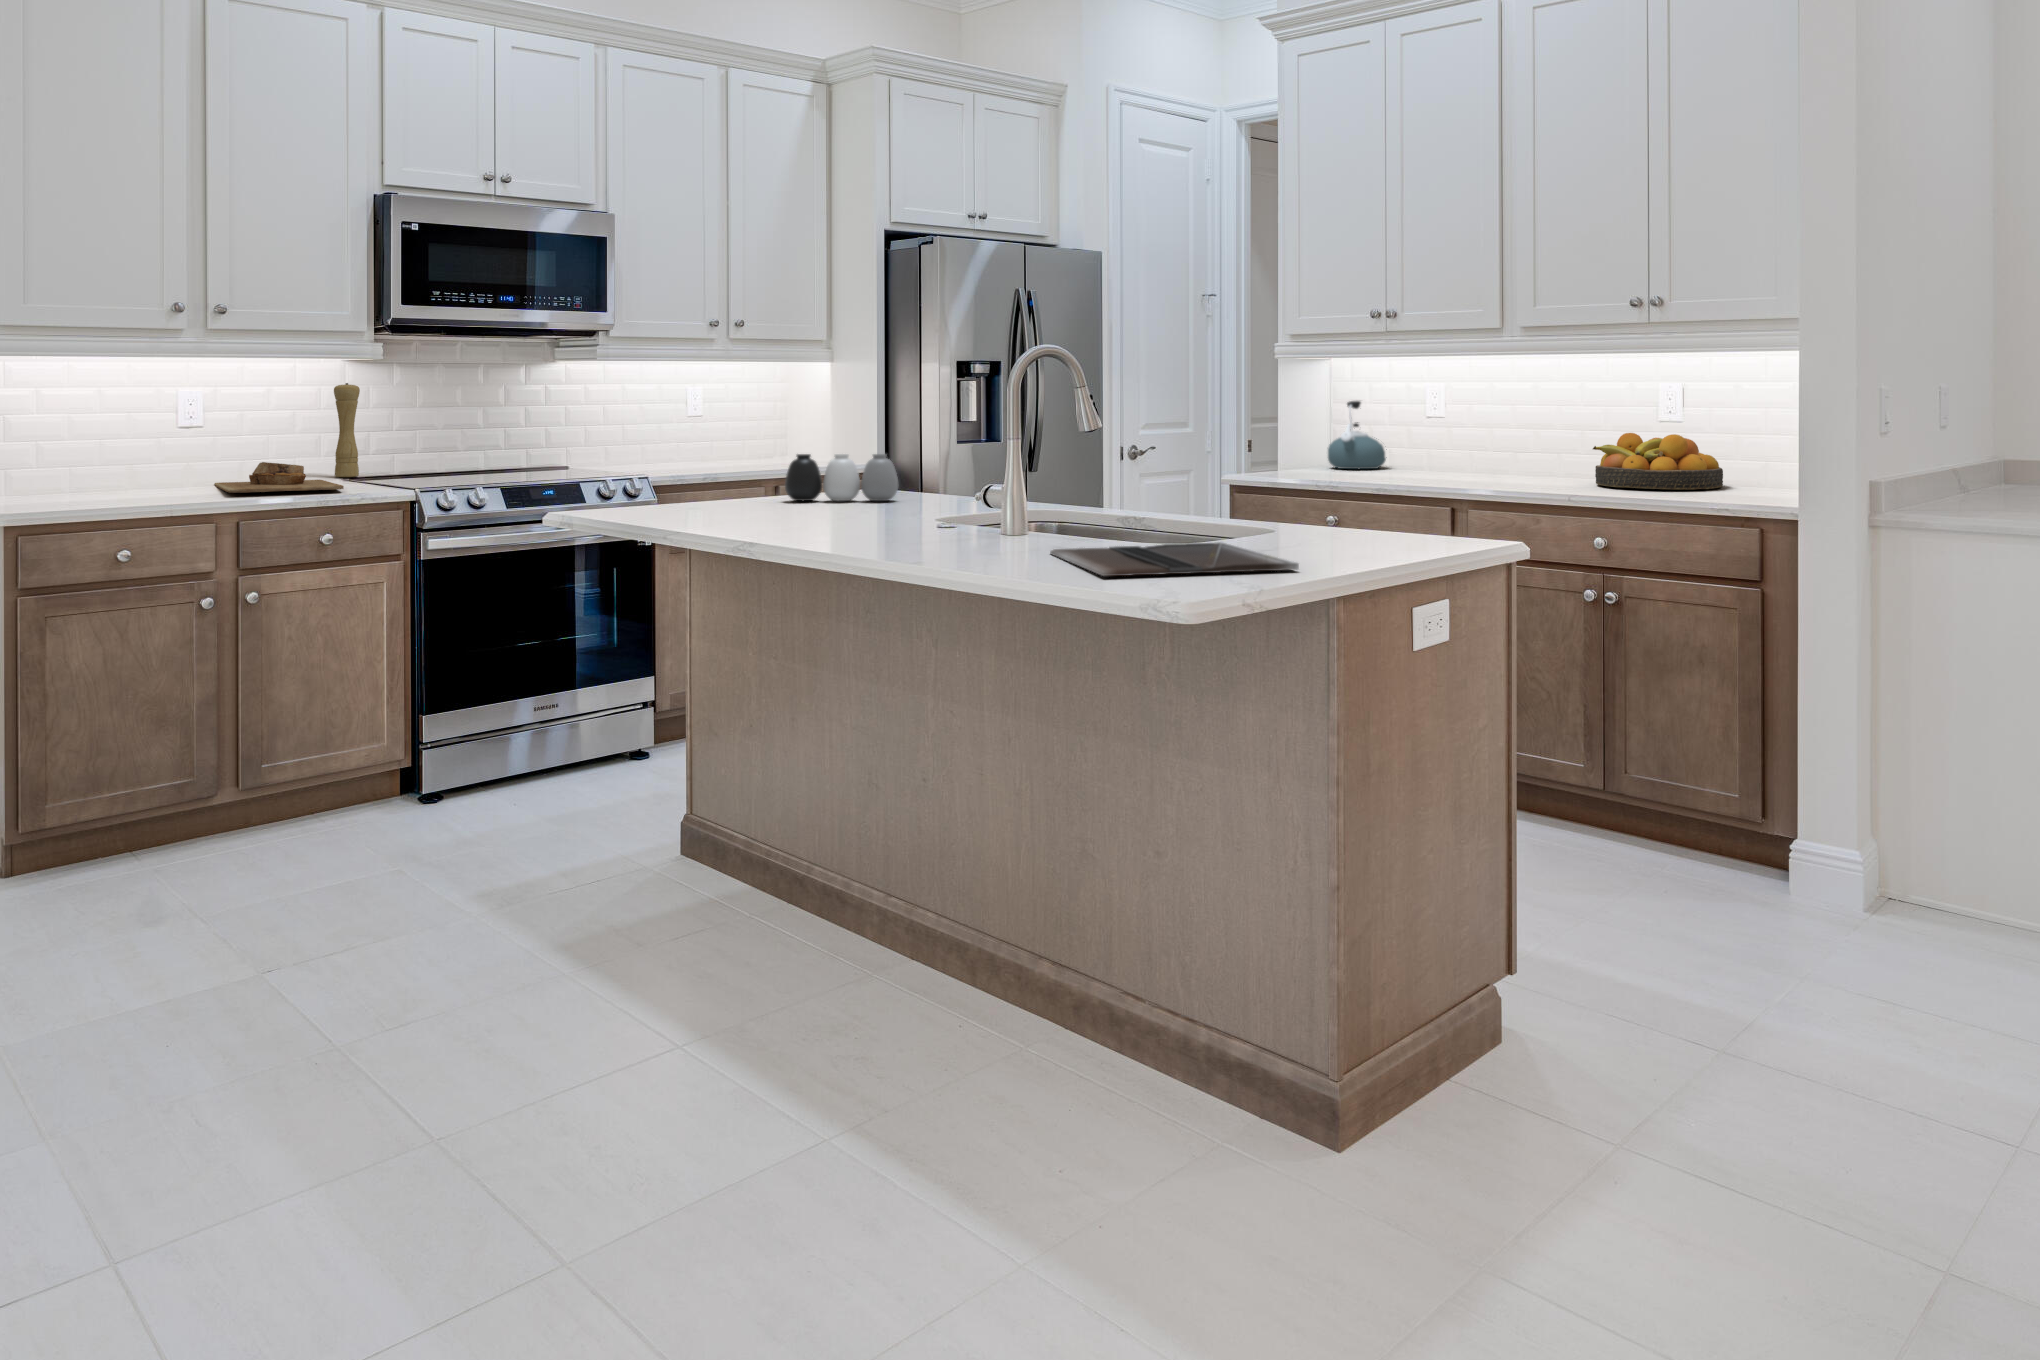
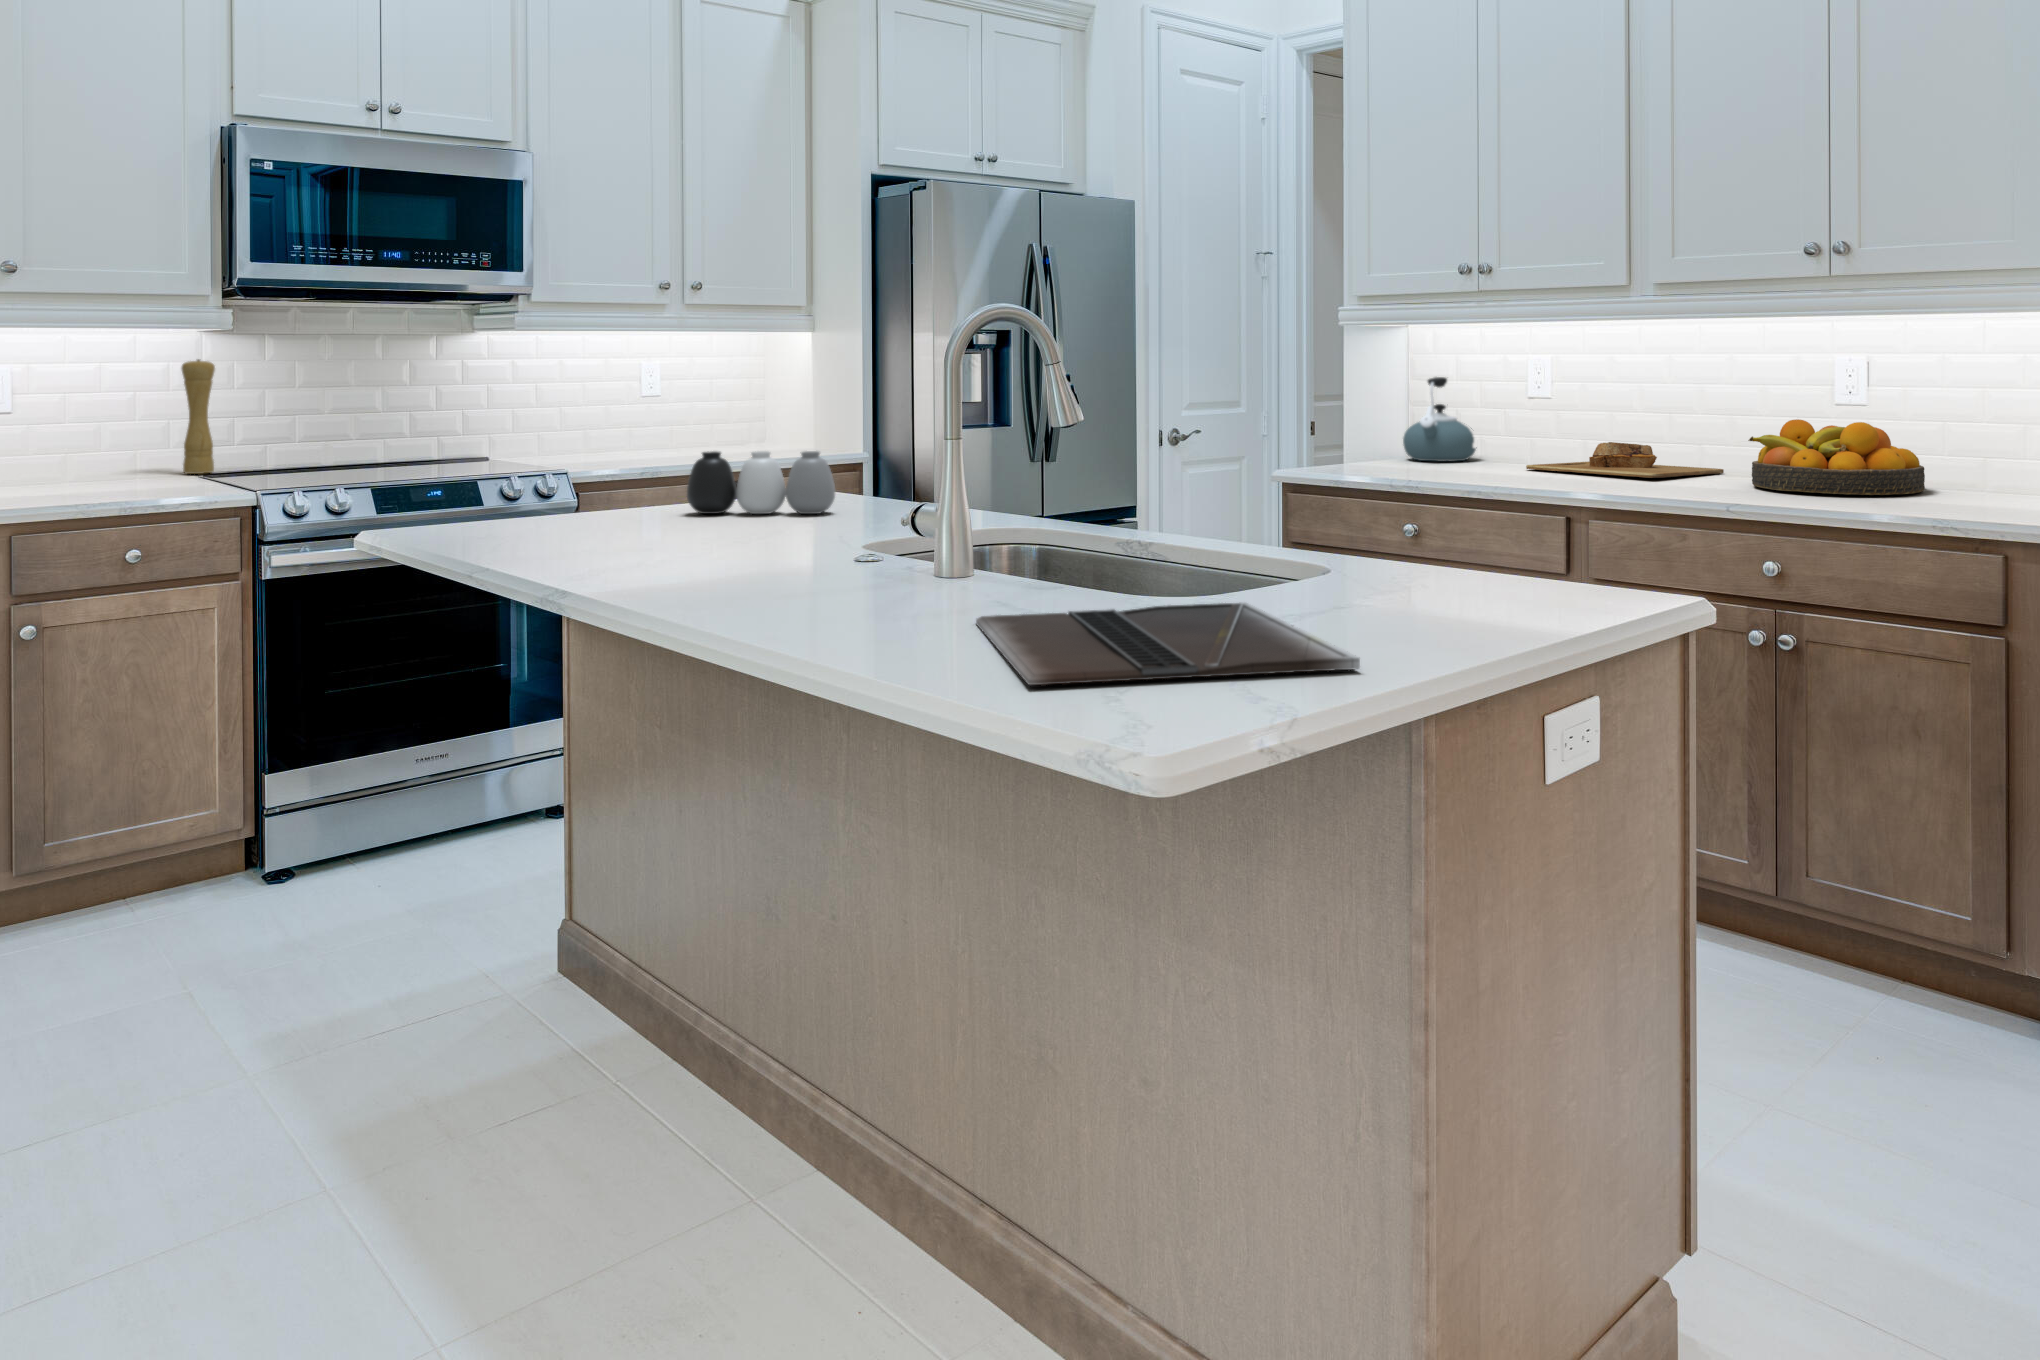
cutting board: present [215,462,344,493] -> present [1526,442,1724,478]

